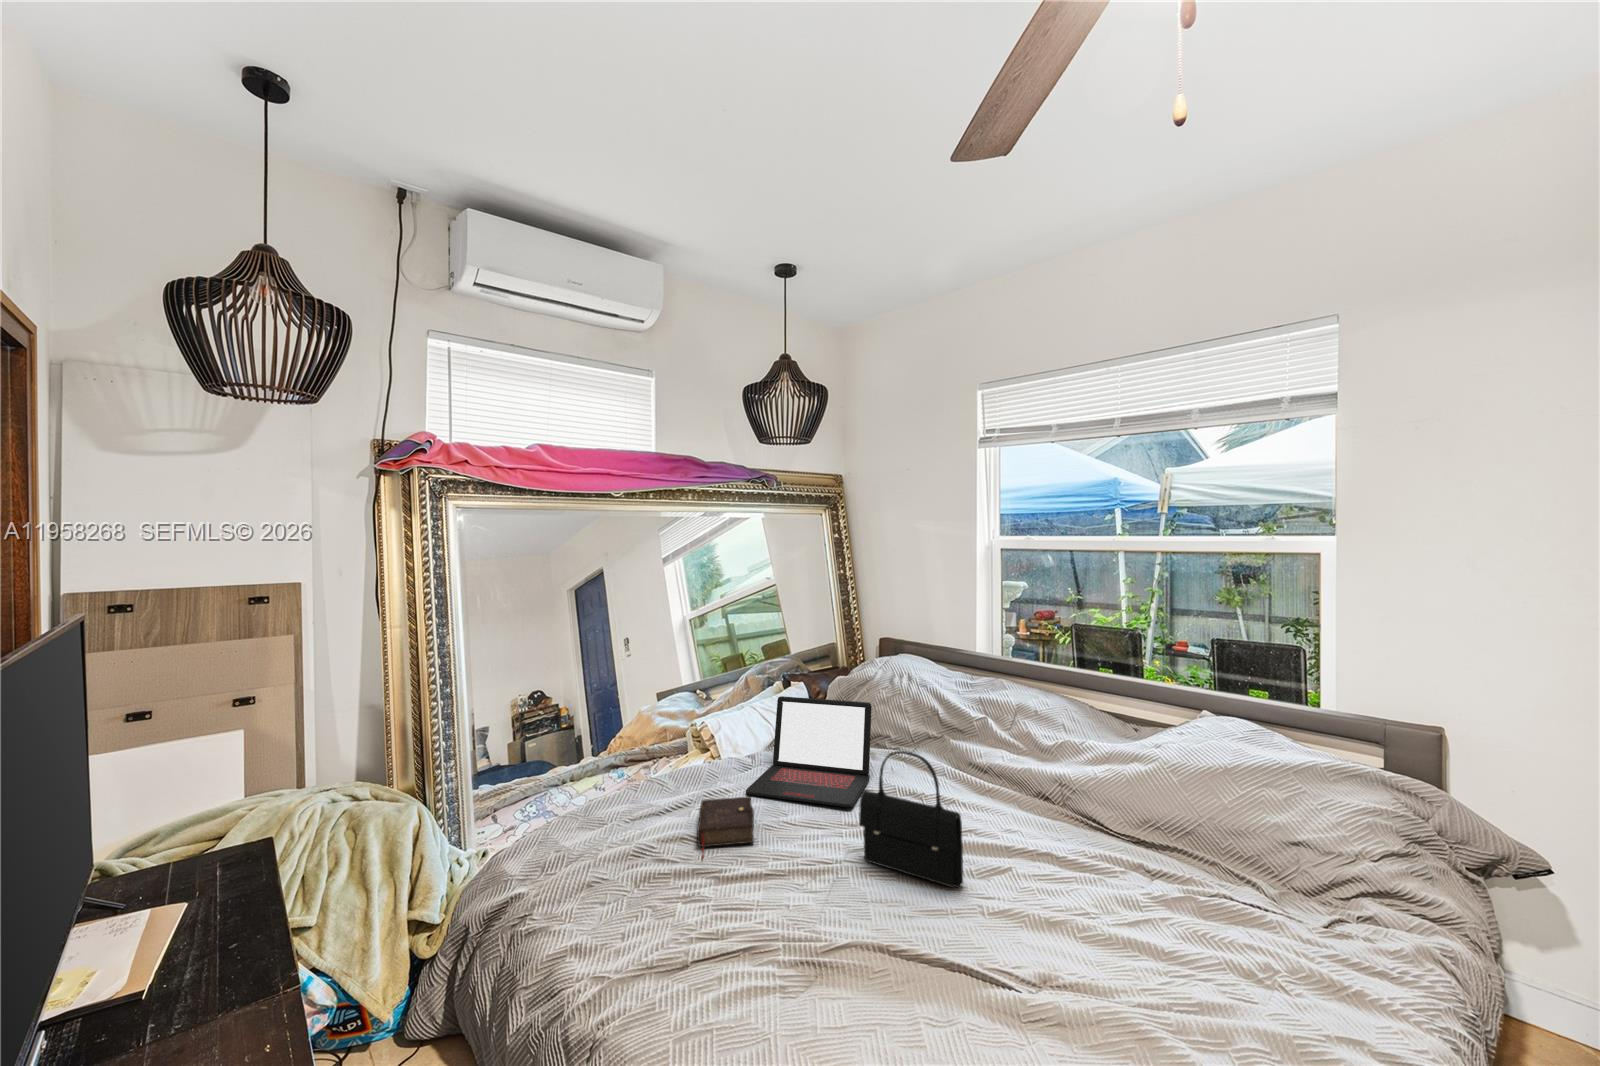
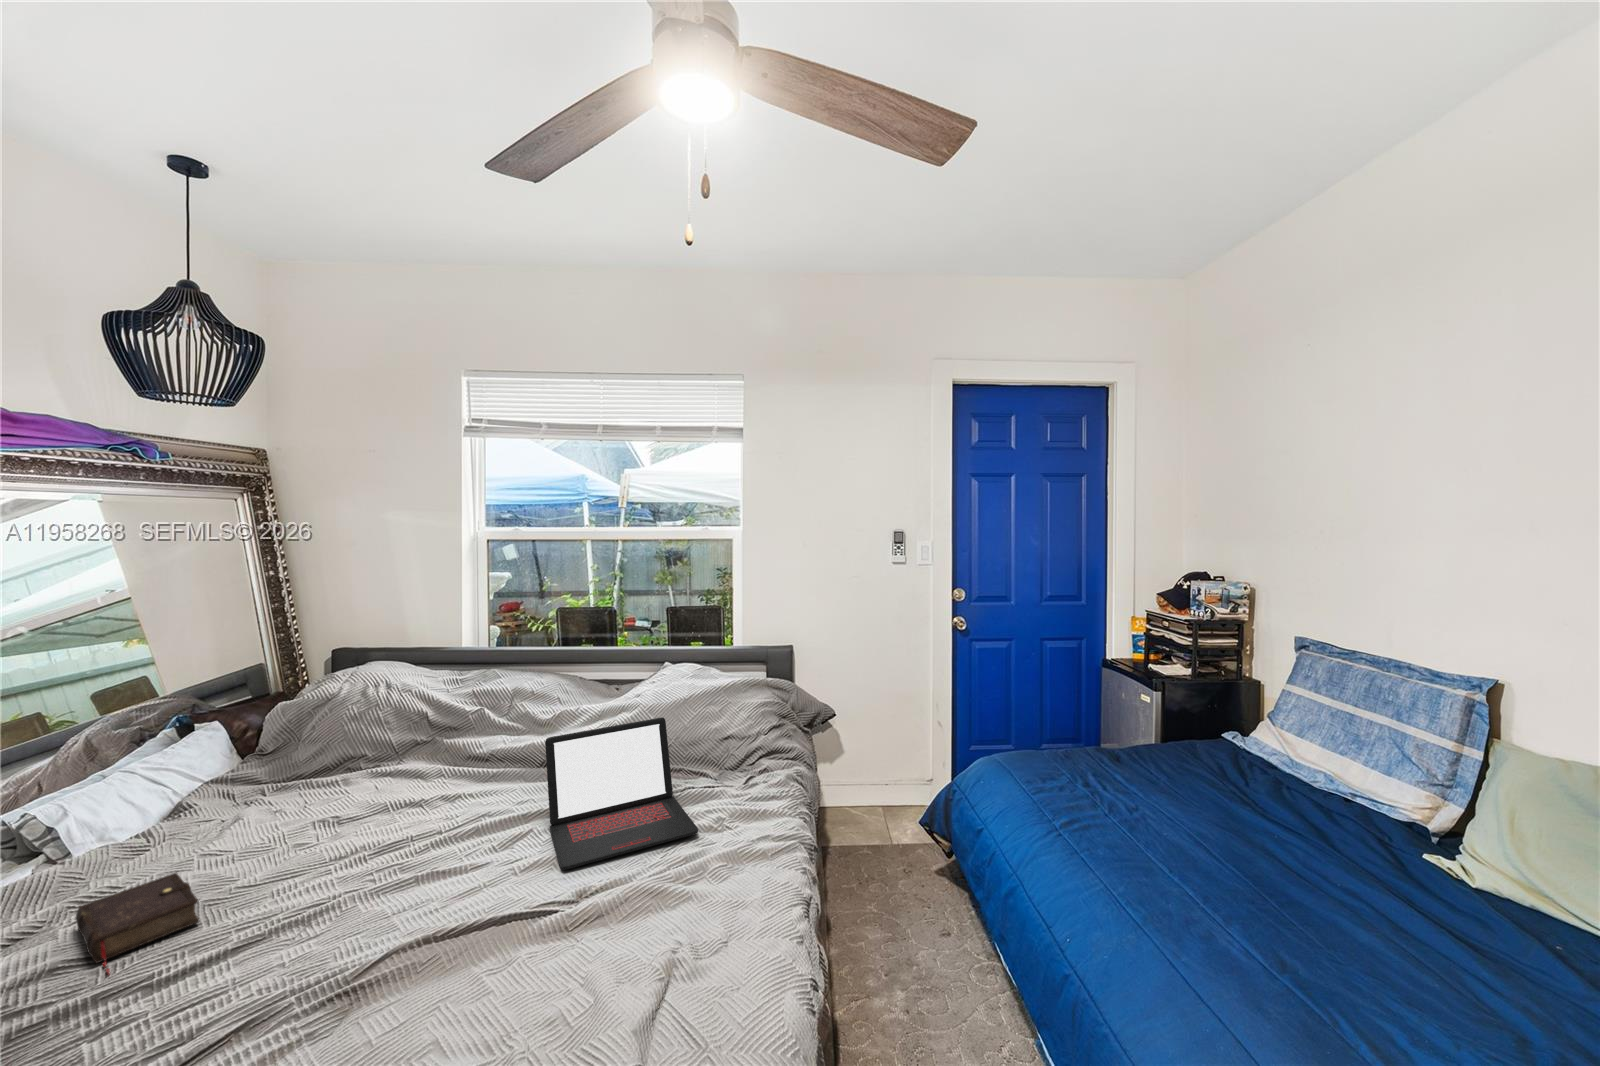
laptop: present [746,696,872,807] -> present [545,718,698,870]
handbag: present [859,751,963,888] -> none [366,748,491,880]

